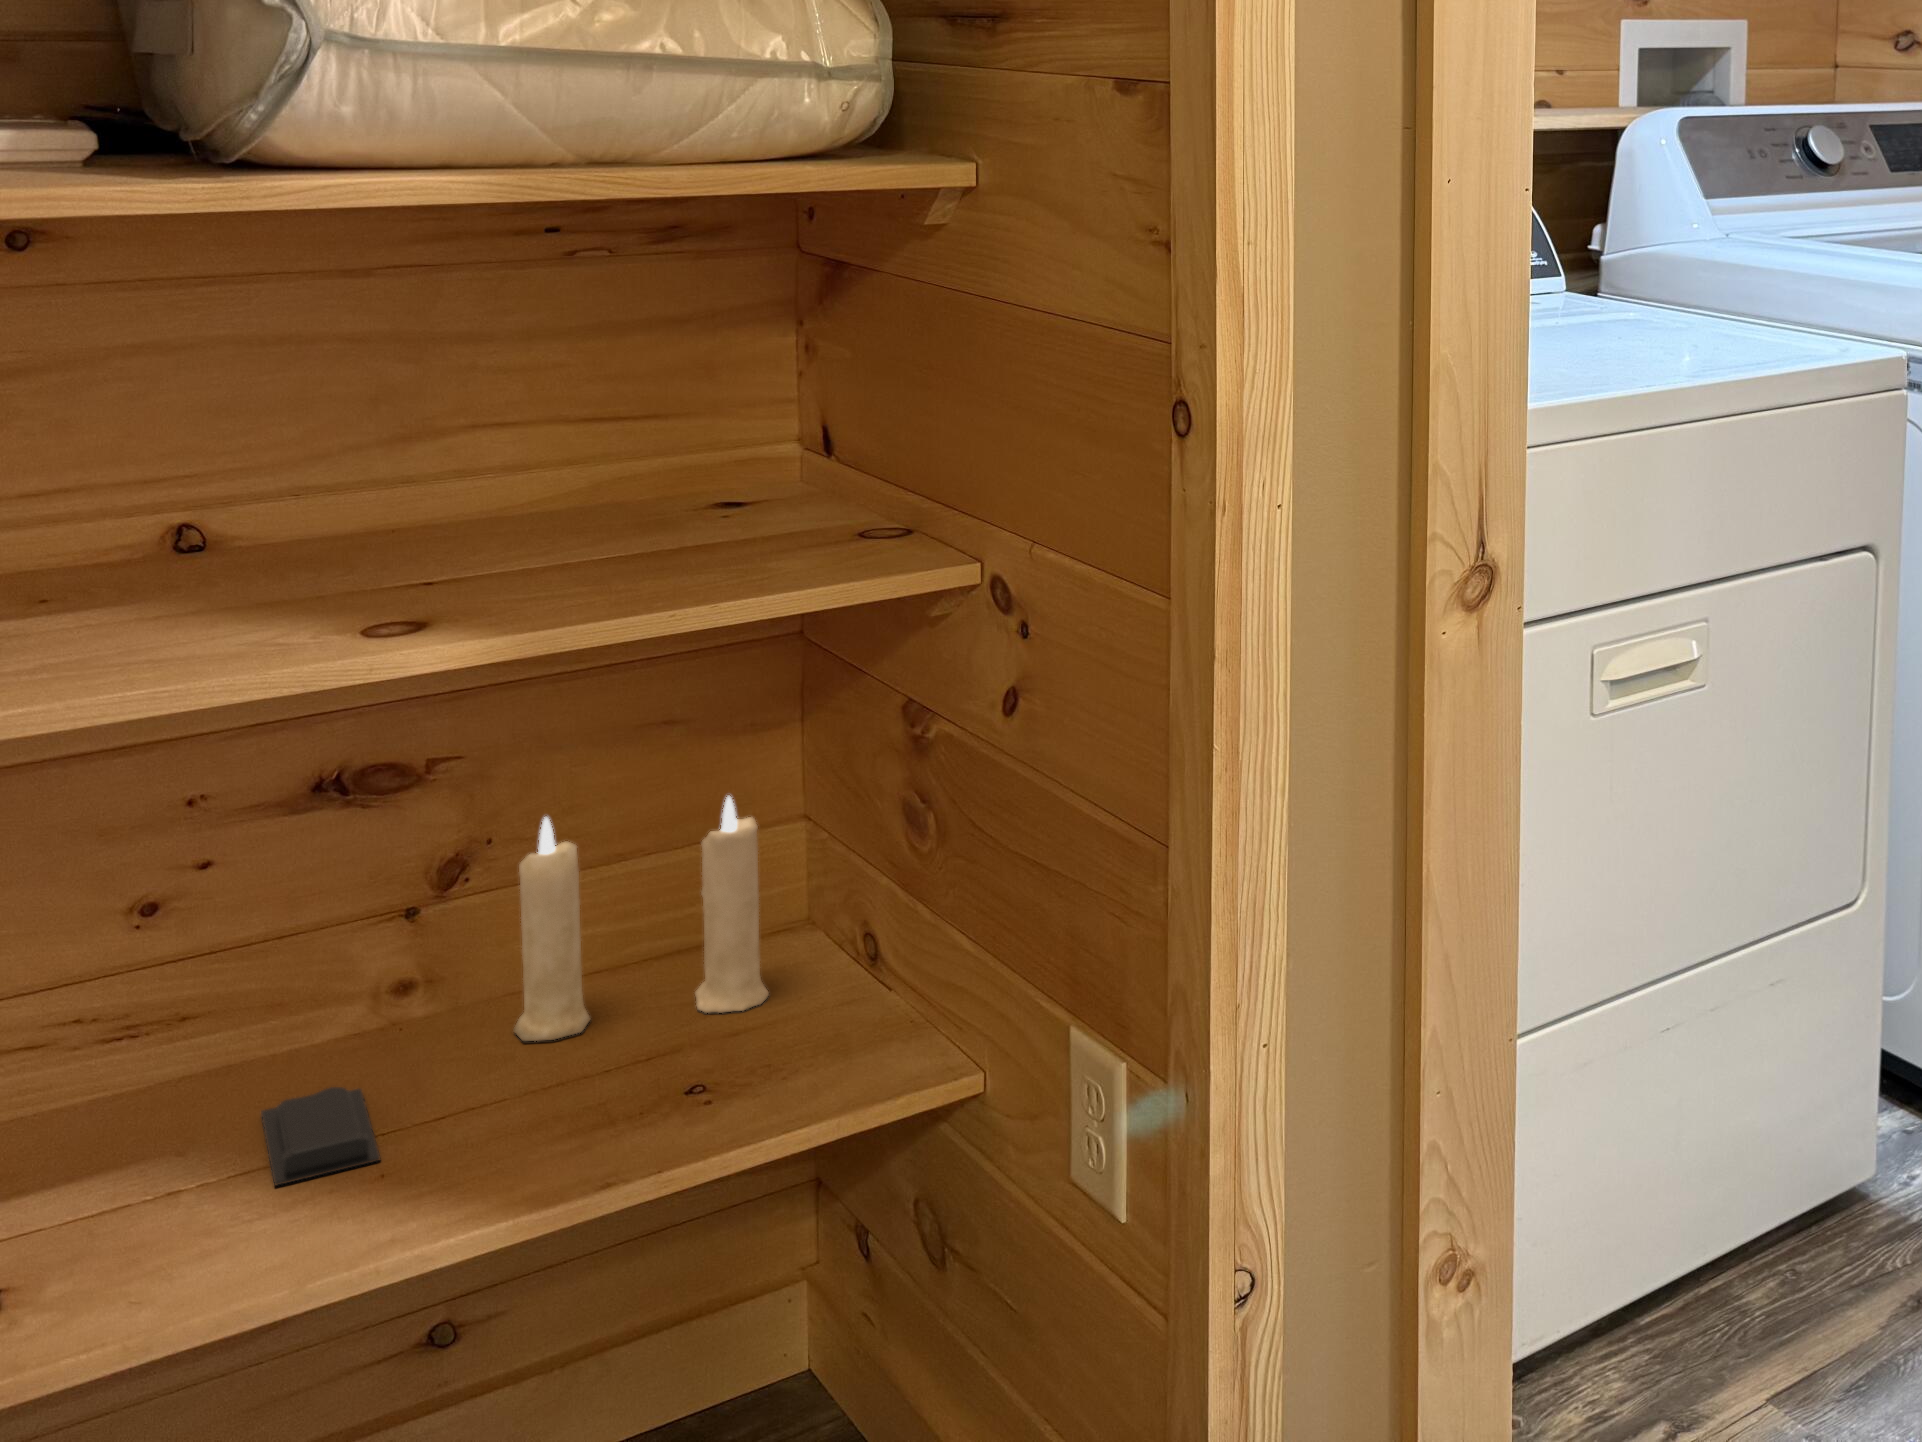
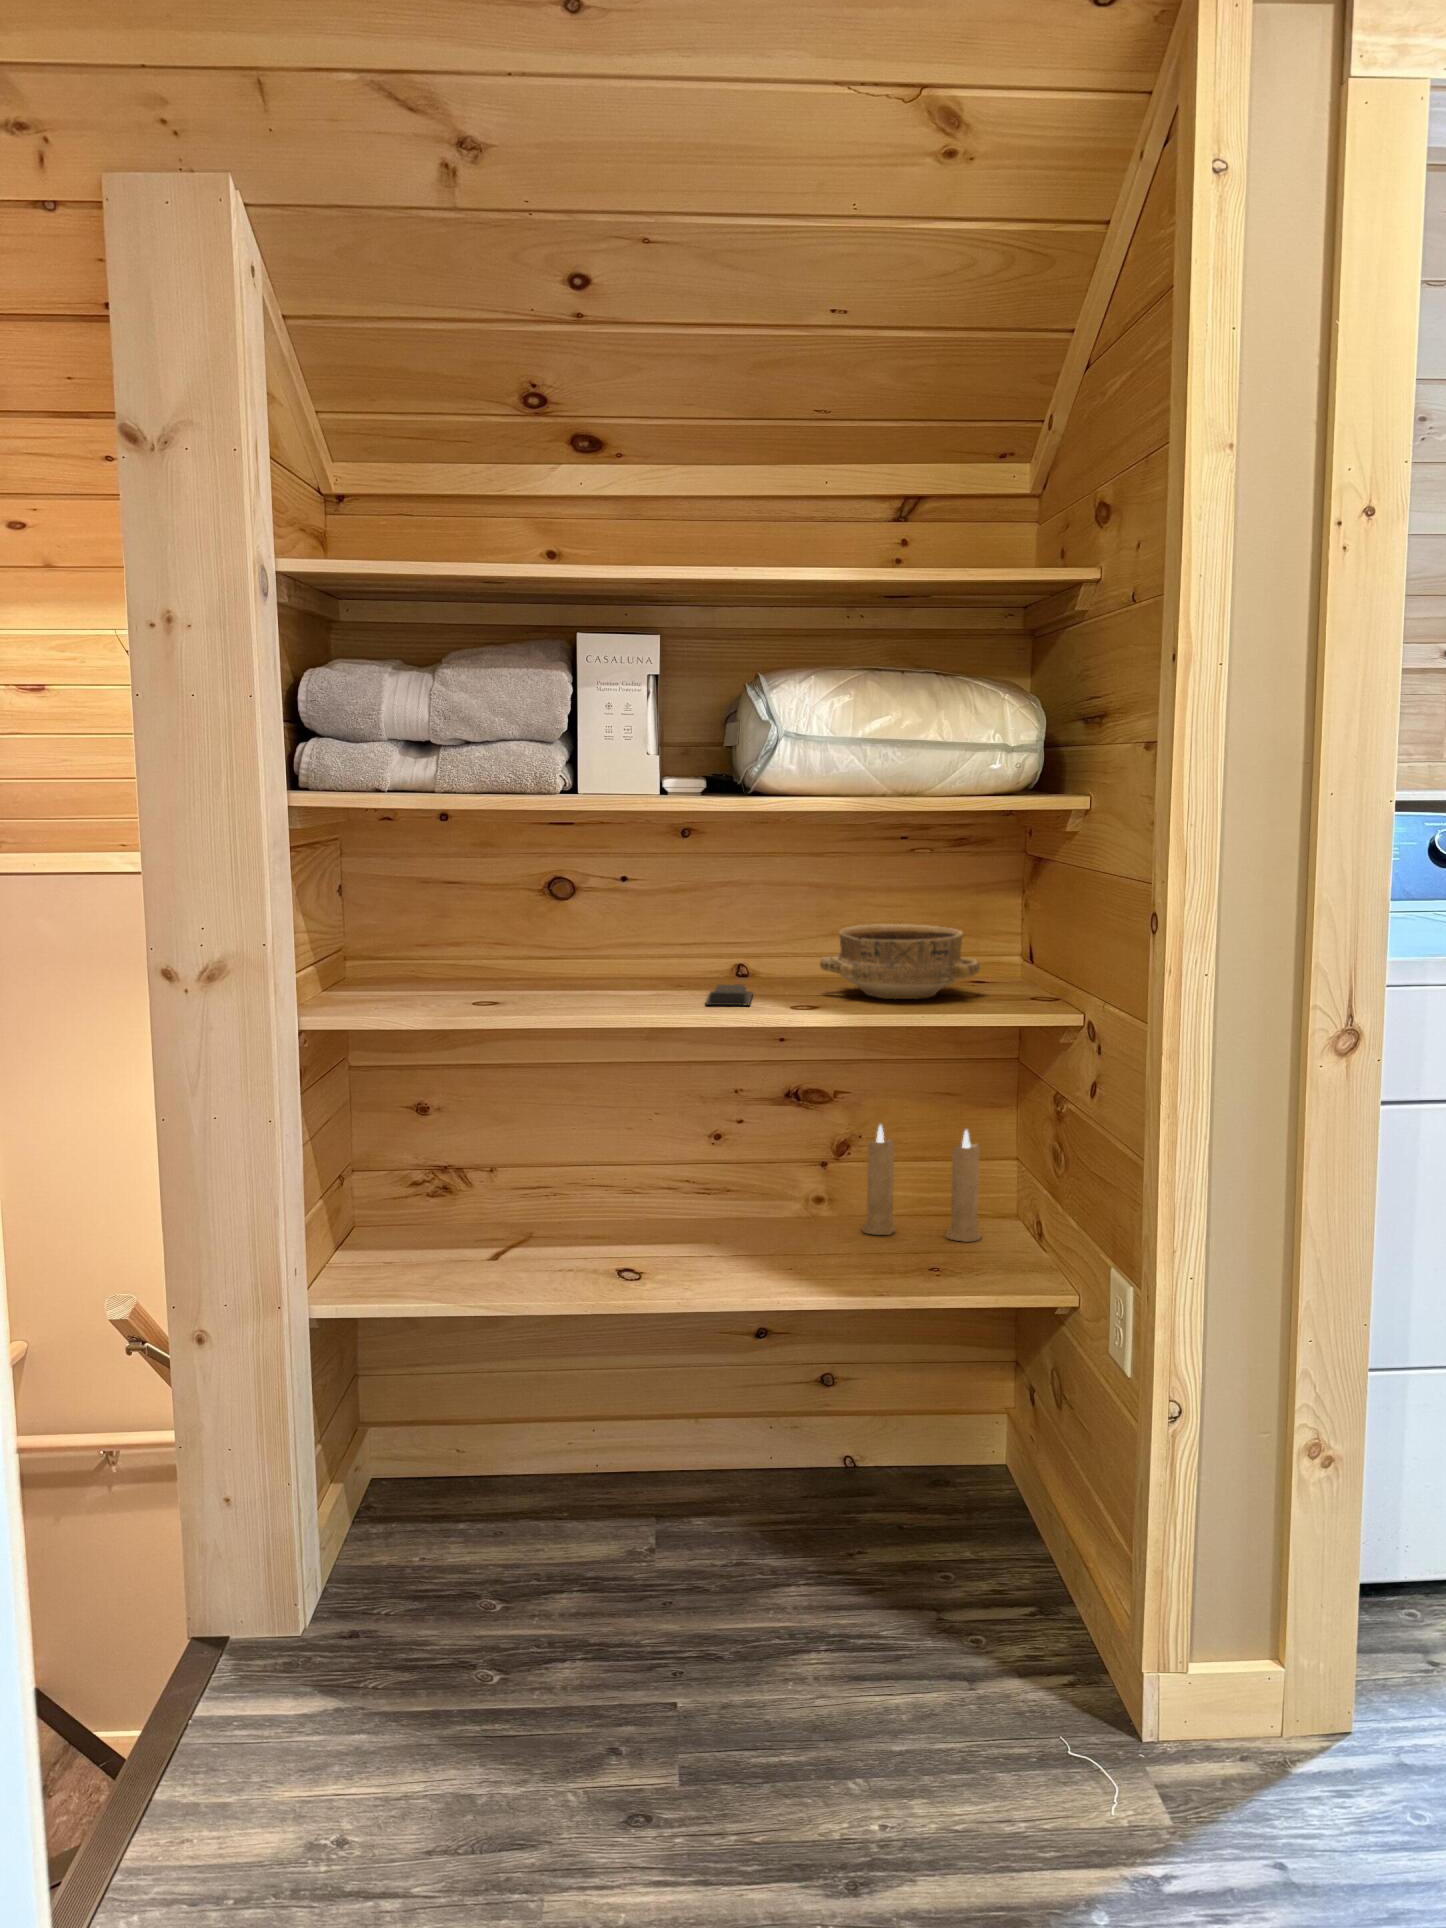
ceramic bowl: none [405,410,753,576] -> present [820,924,980,999]
soap bar: present [261,1087,380,1185] -> present [705,984,753,1005]

